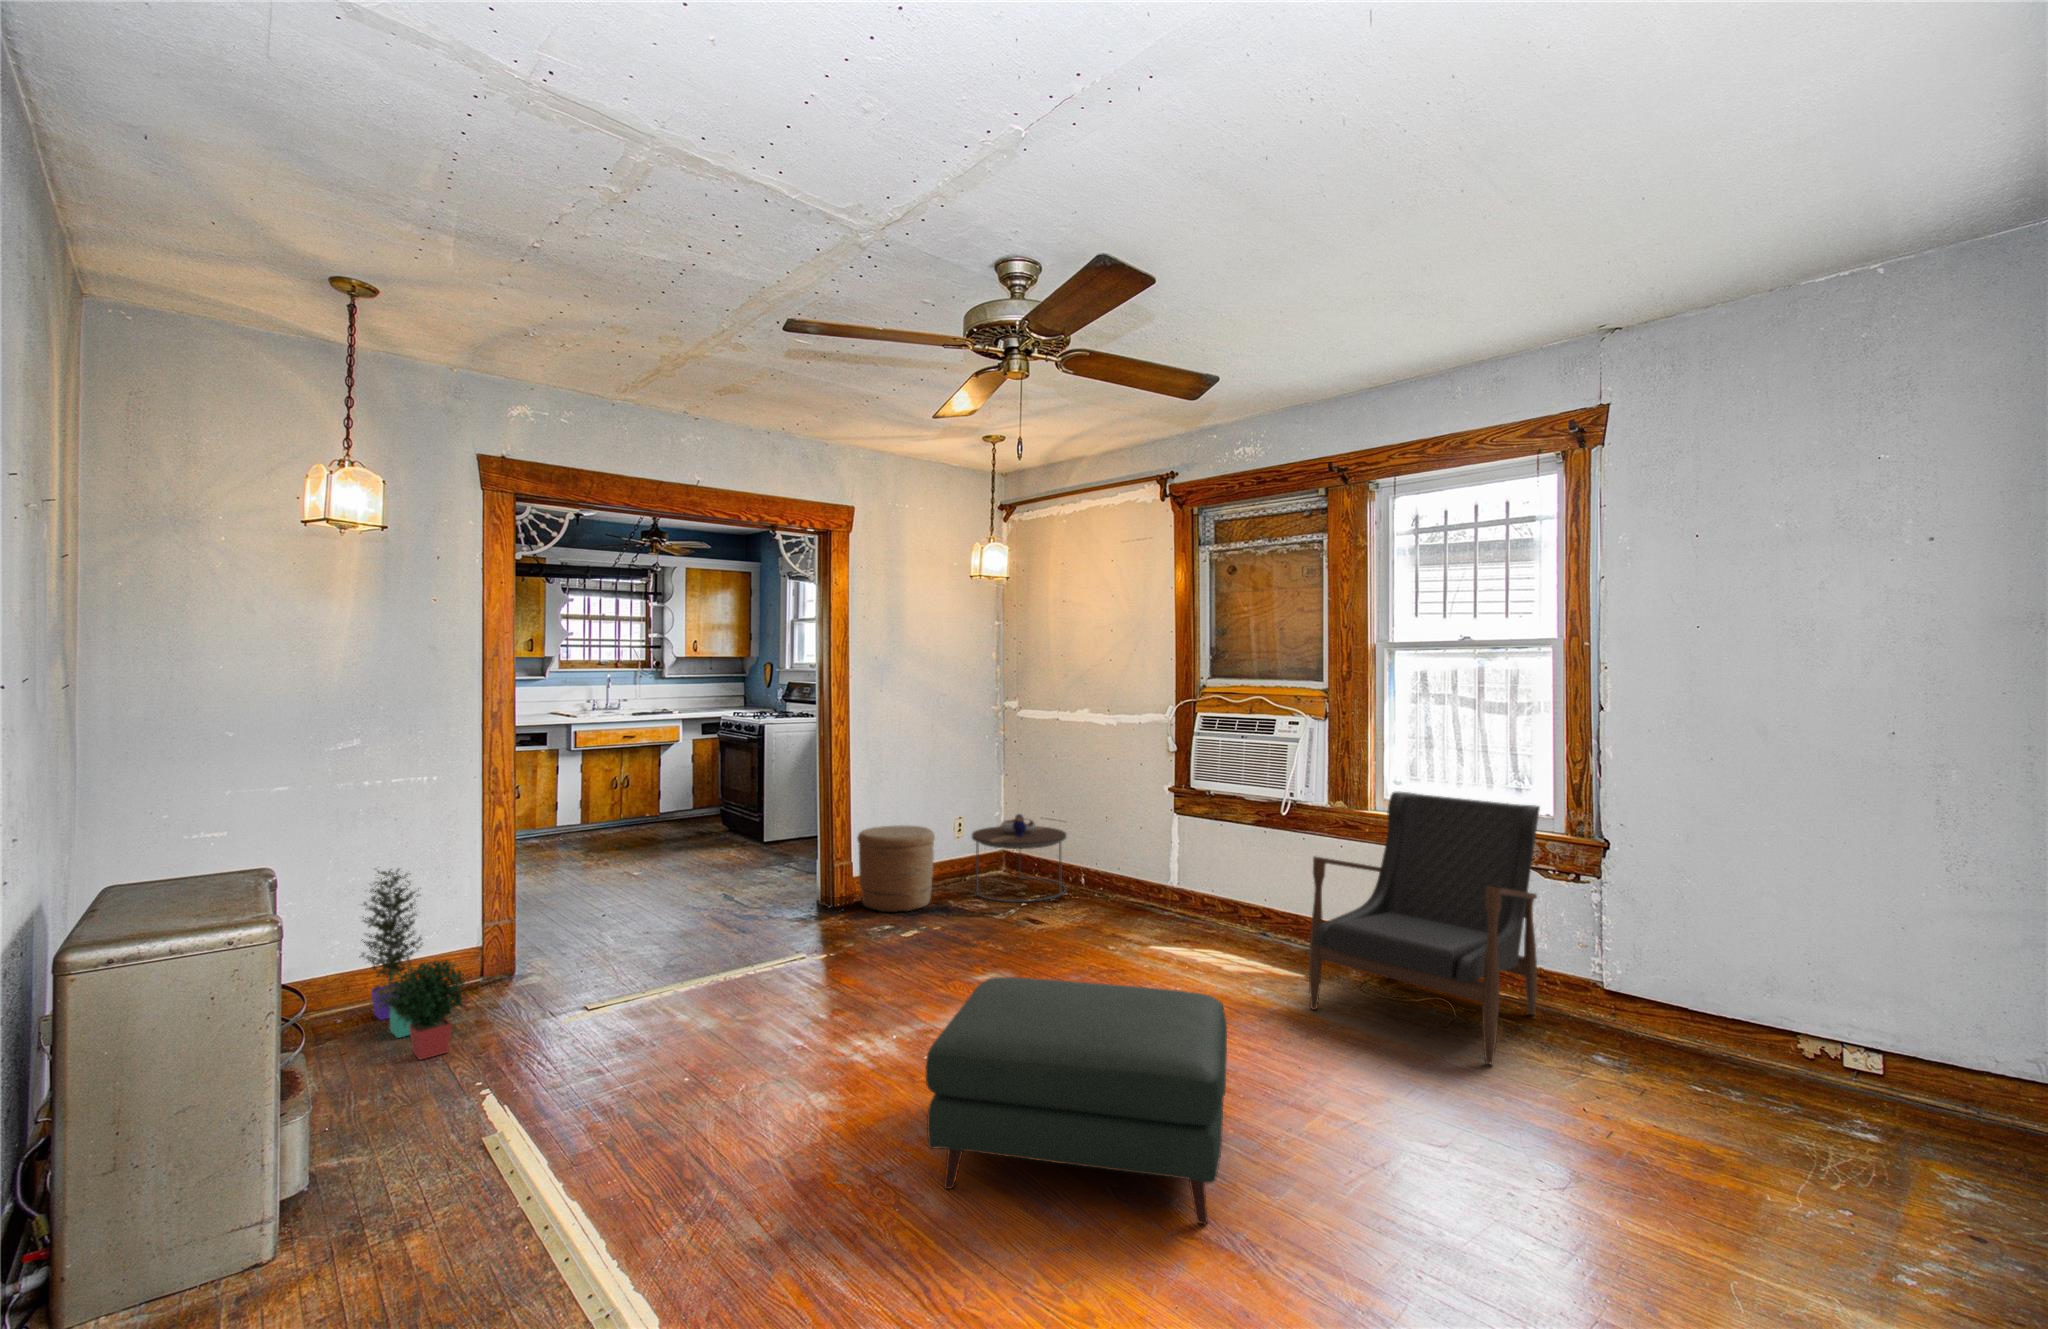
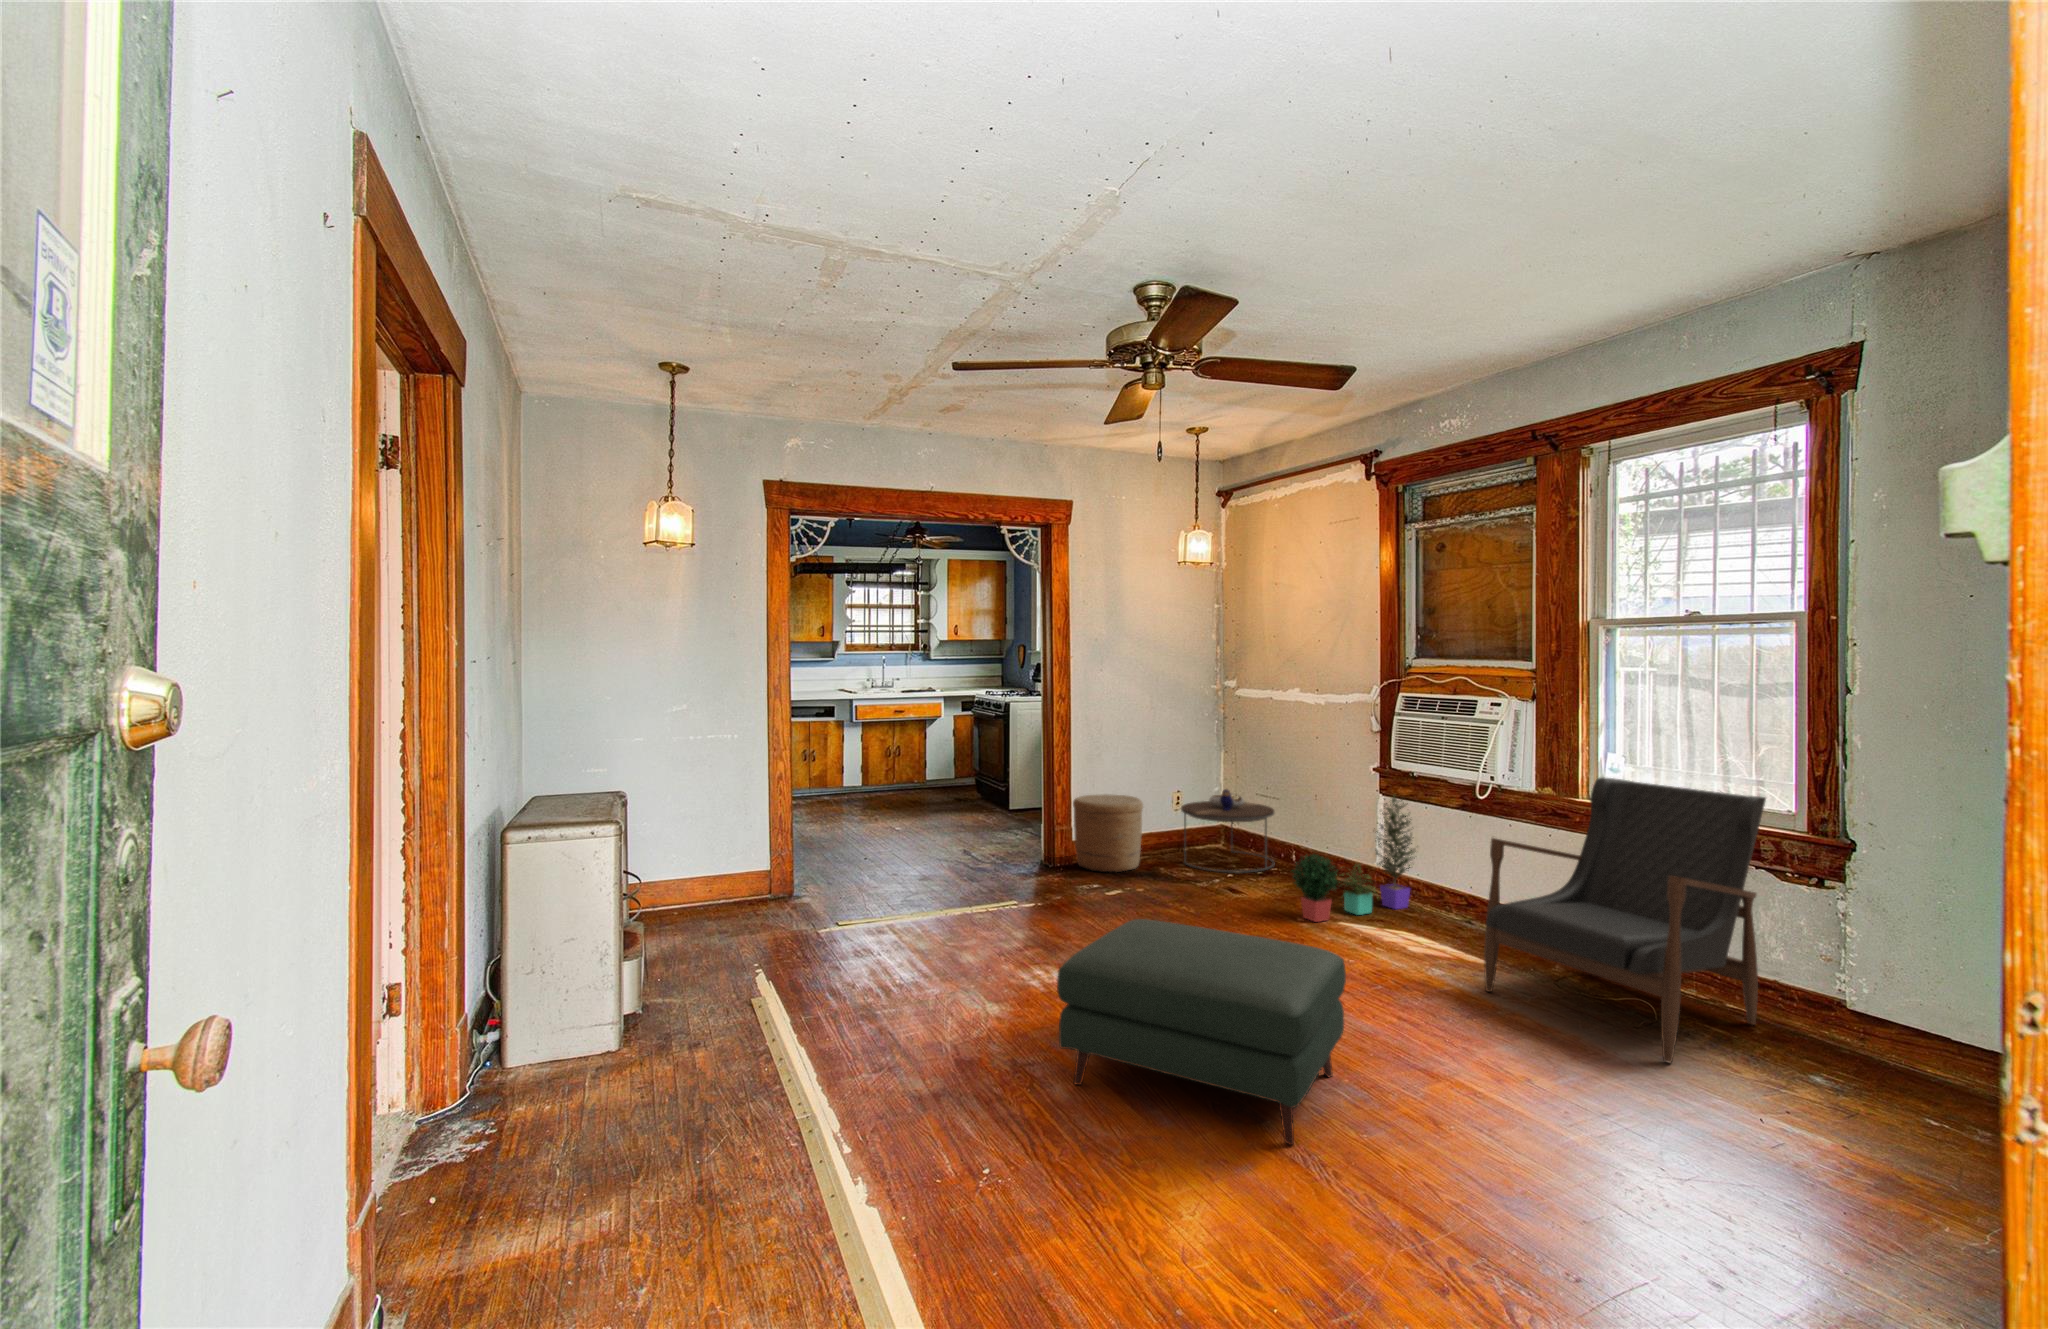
potted plant: present [361,869,466,1060] -> present [1292,797,1416,922]

